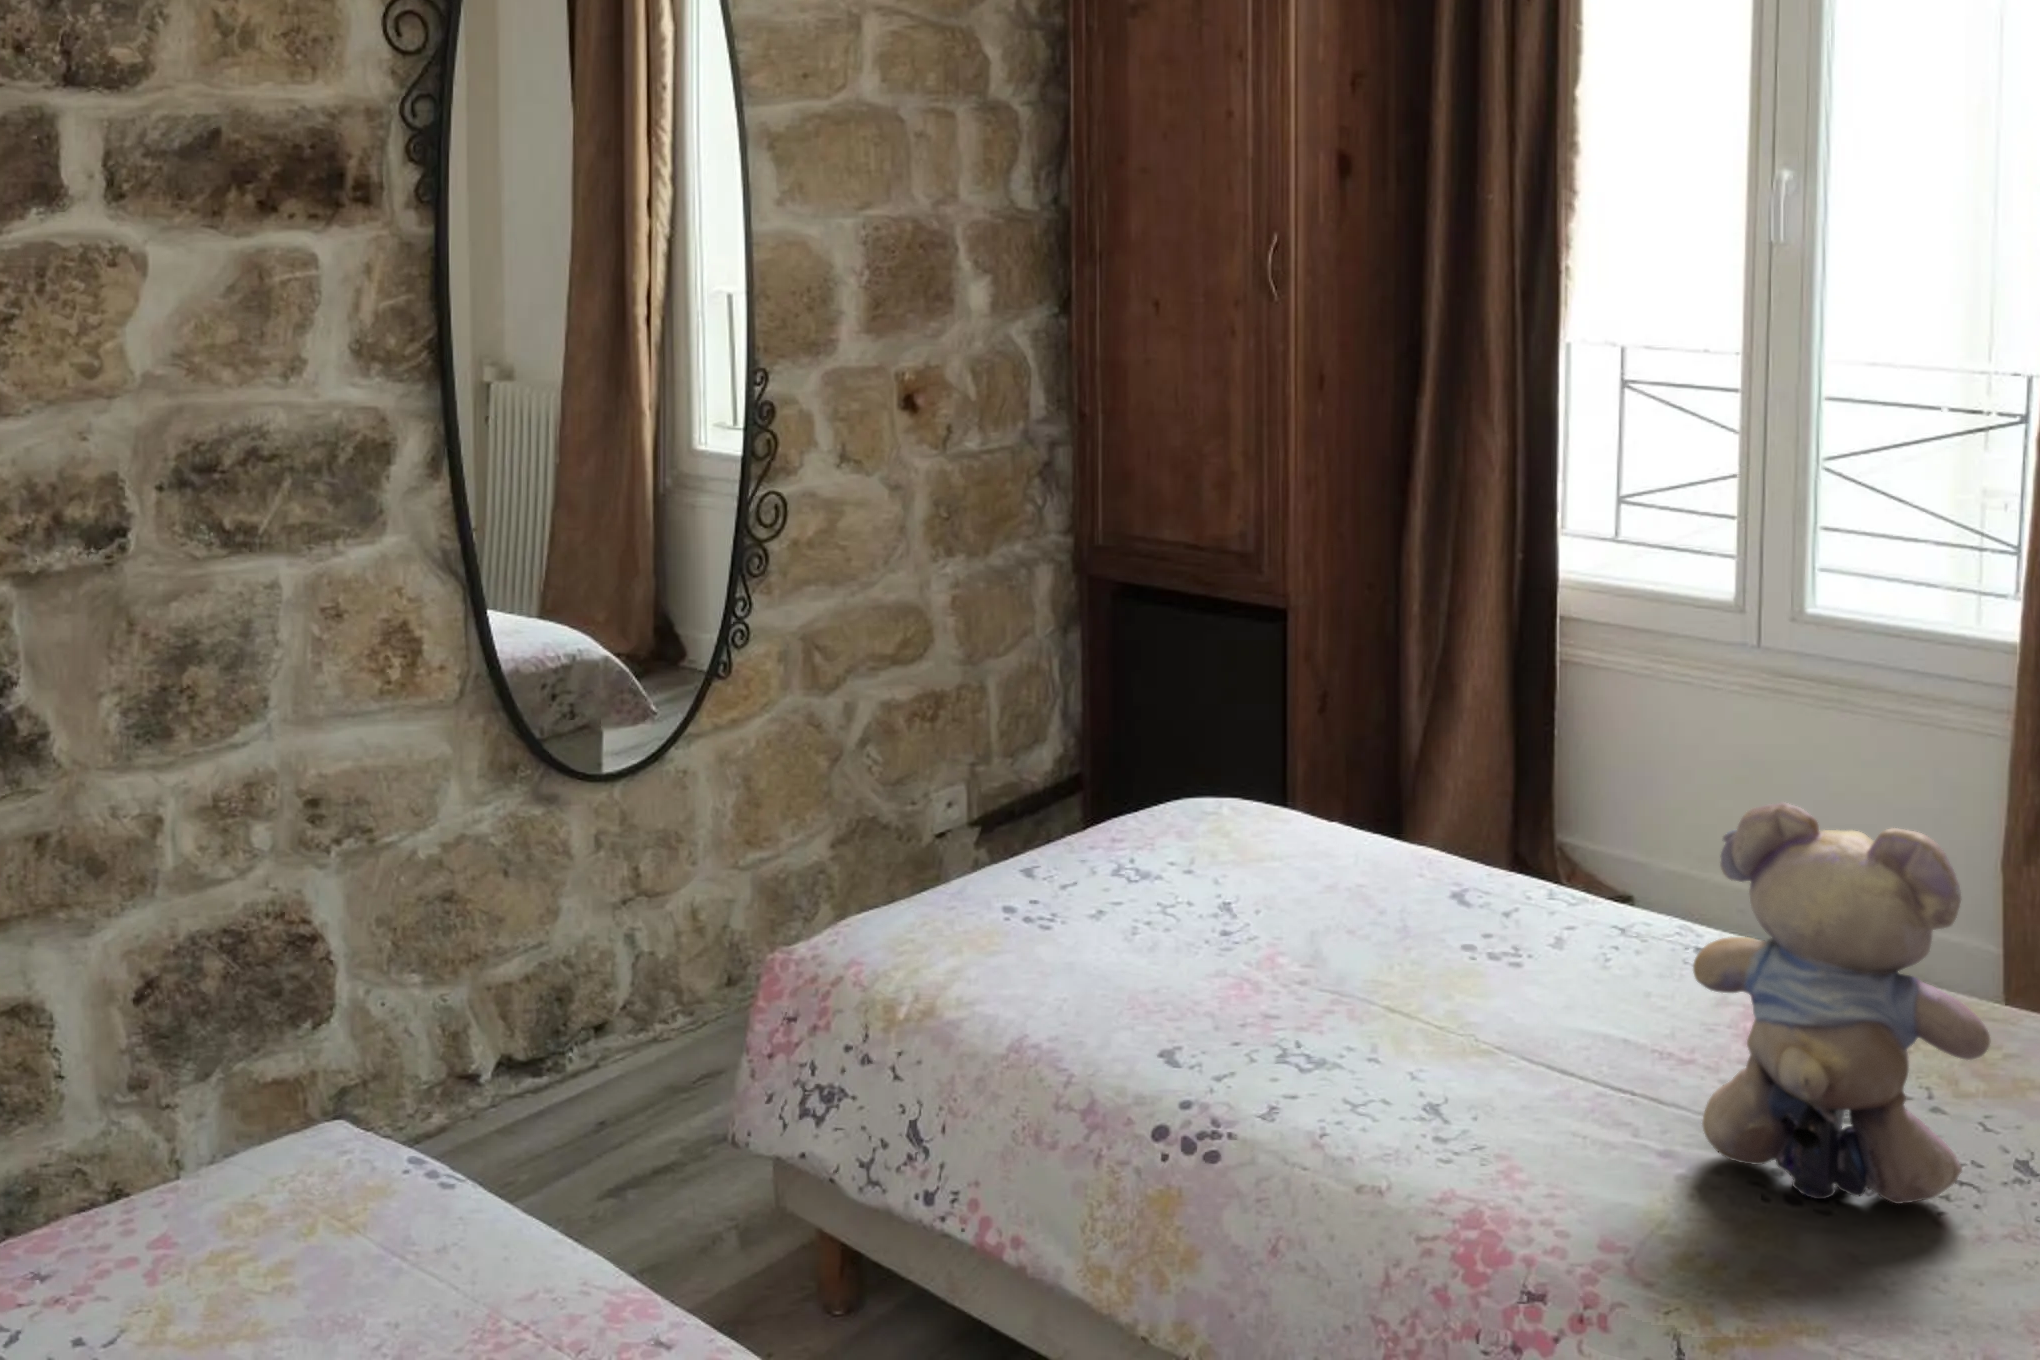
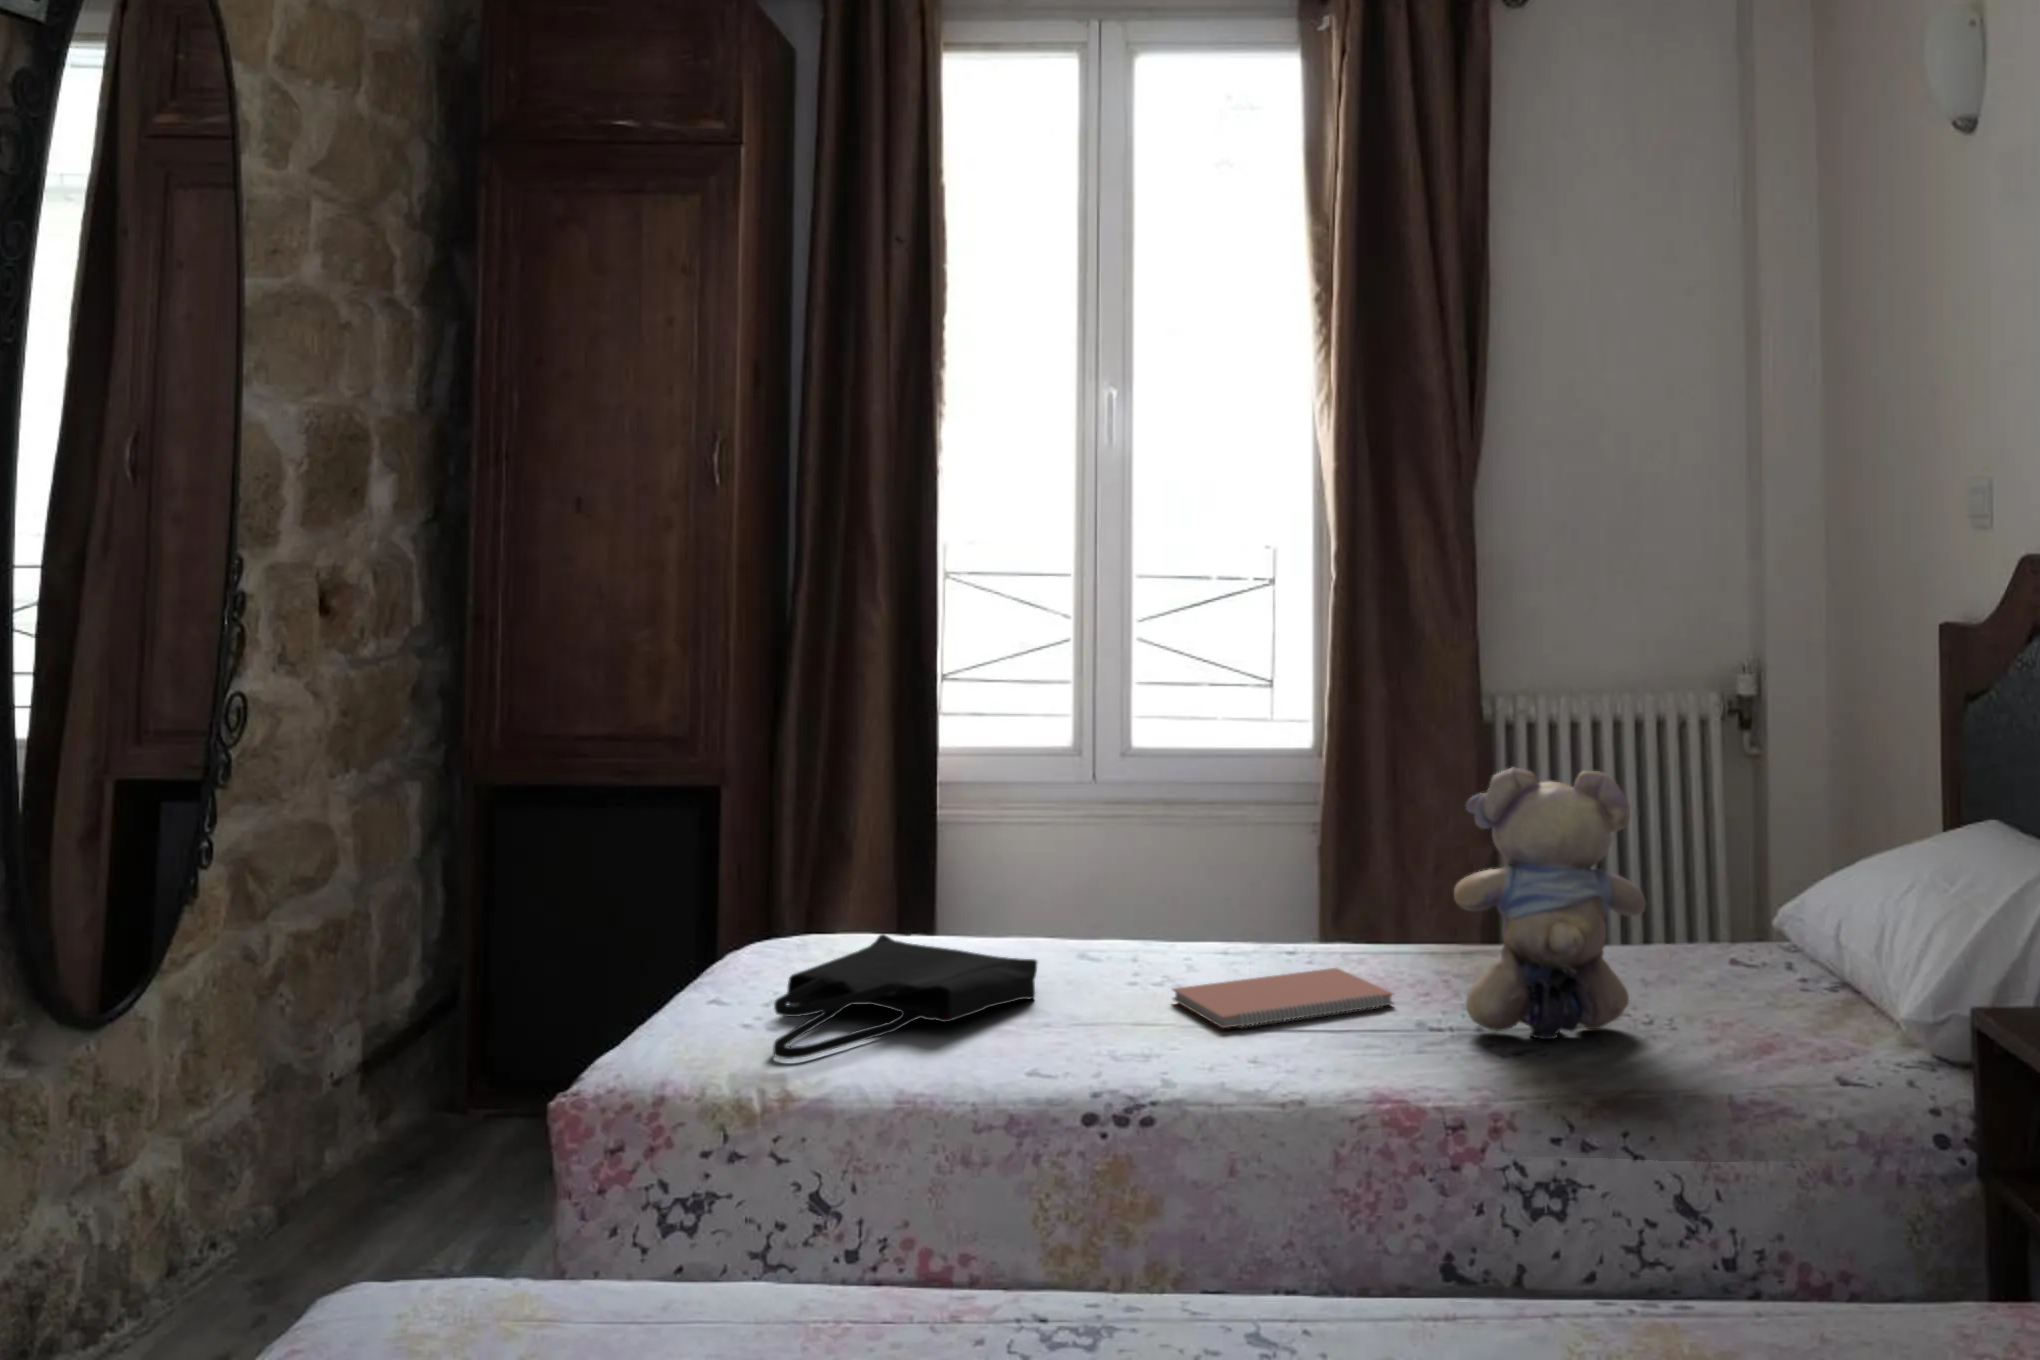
tote bag: none [955,828,1301,966] -> present [773,934,1038,1059]
notebook: none [1419,973,1684,1071] -> present [1173,968,1393,1028]

